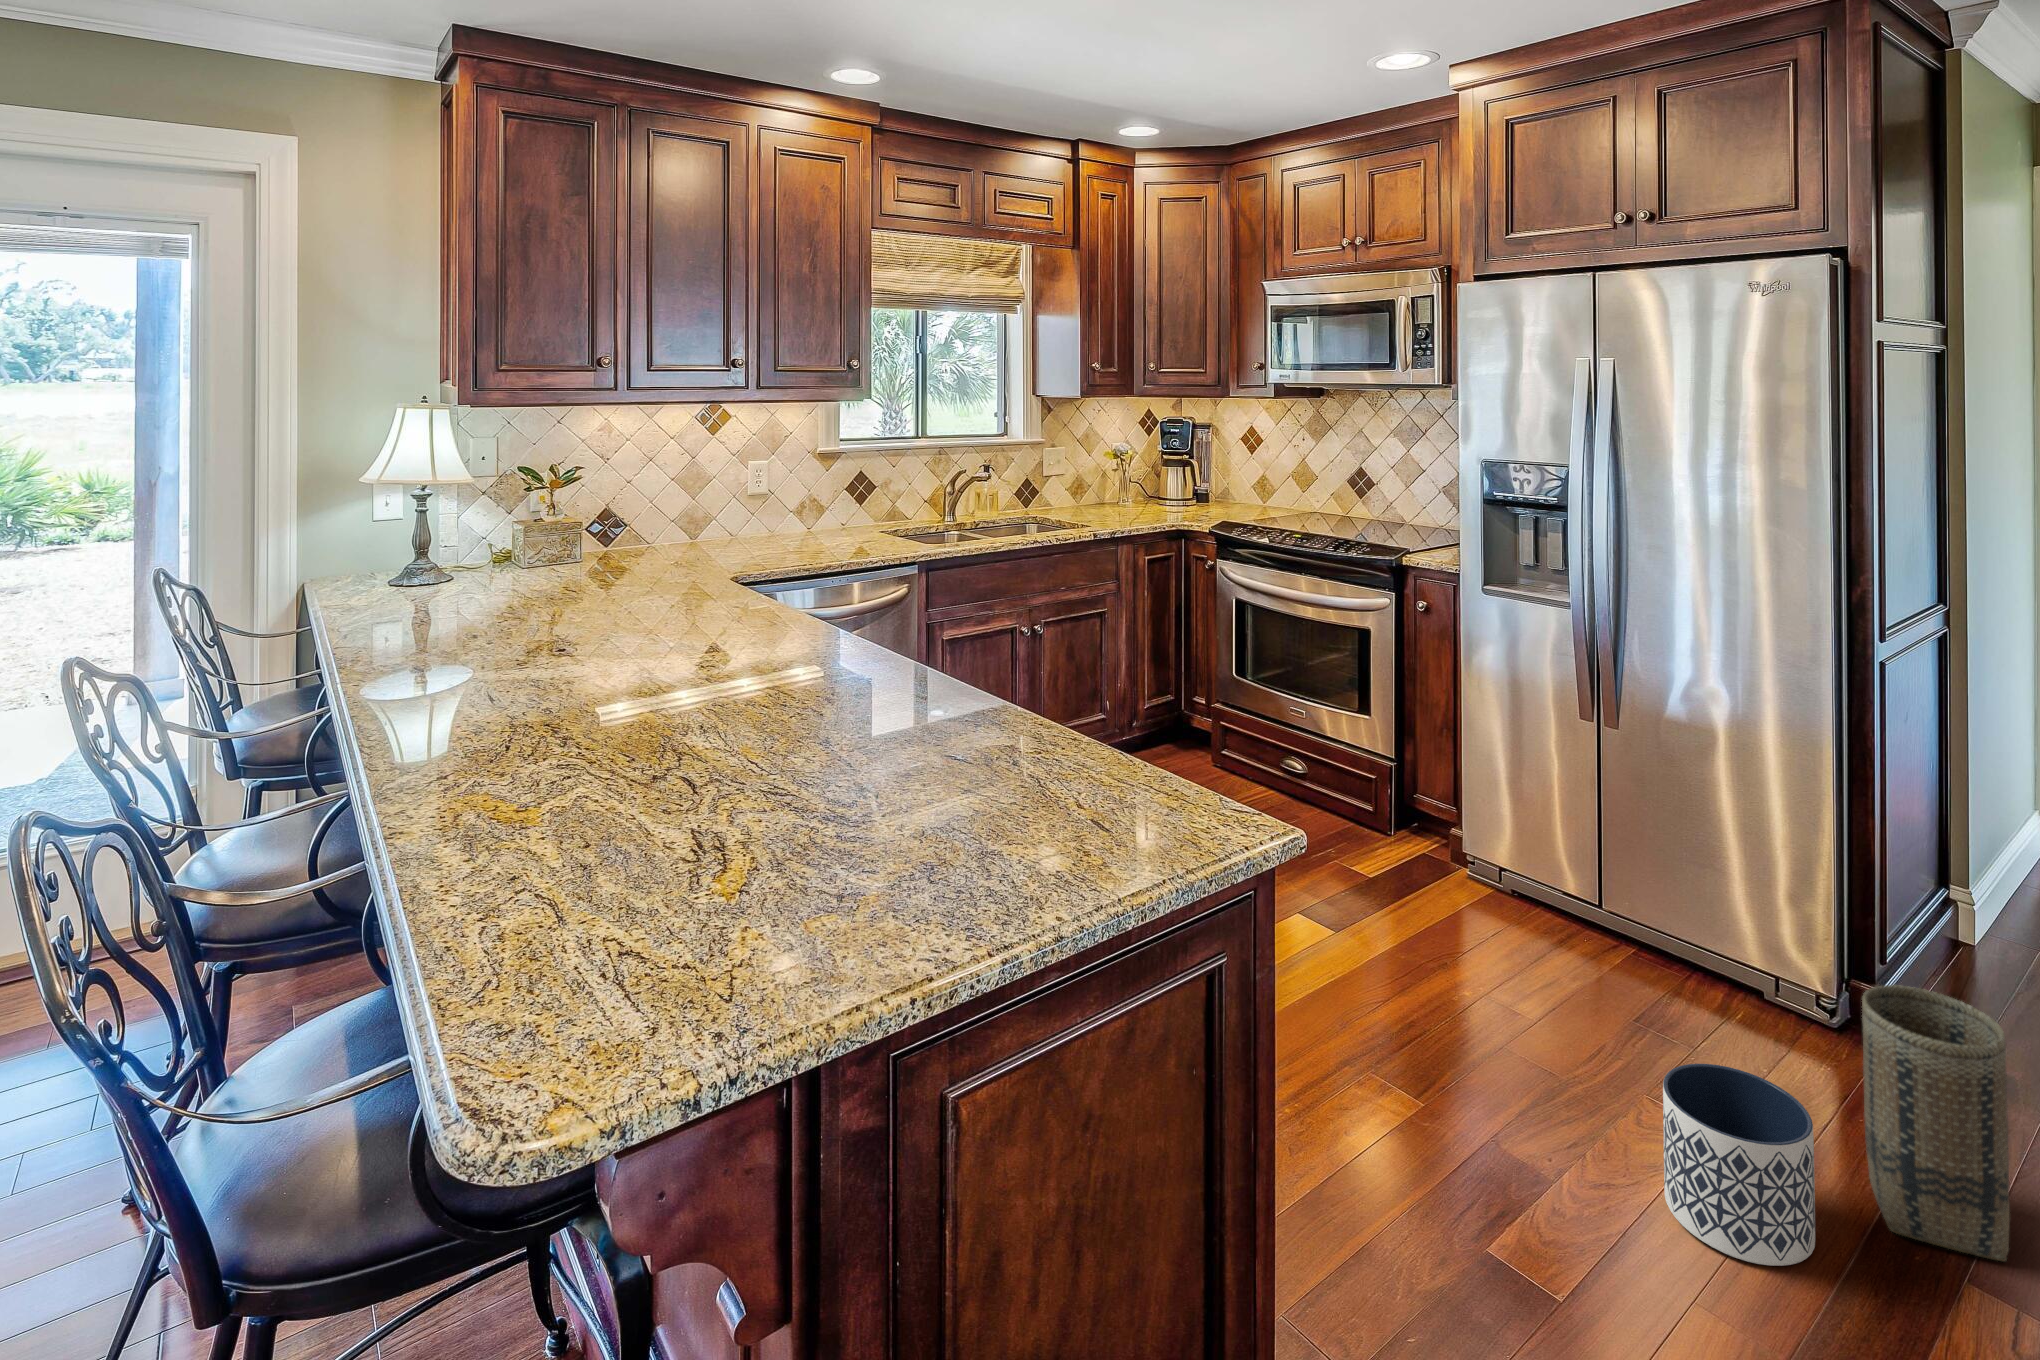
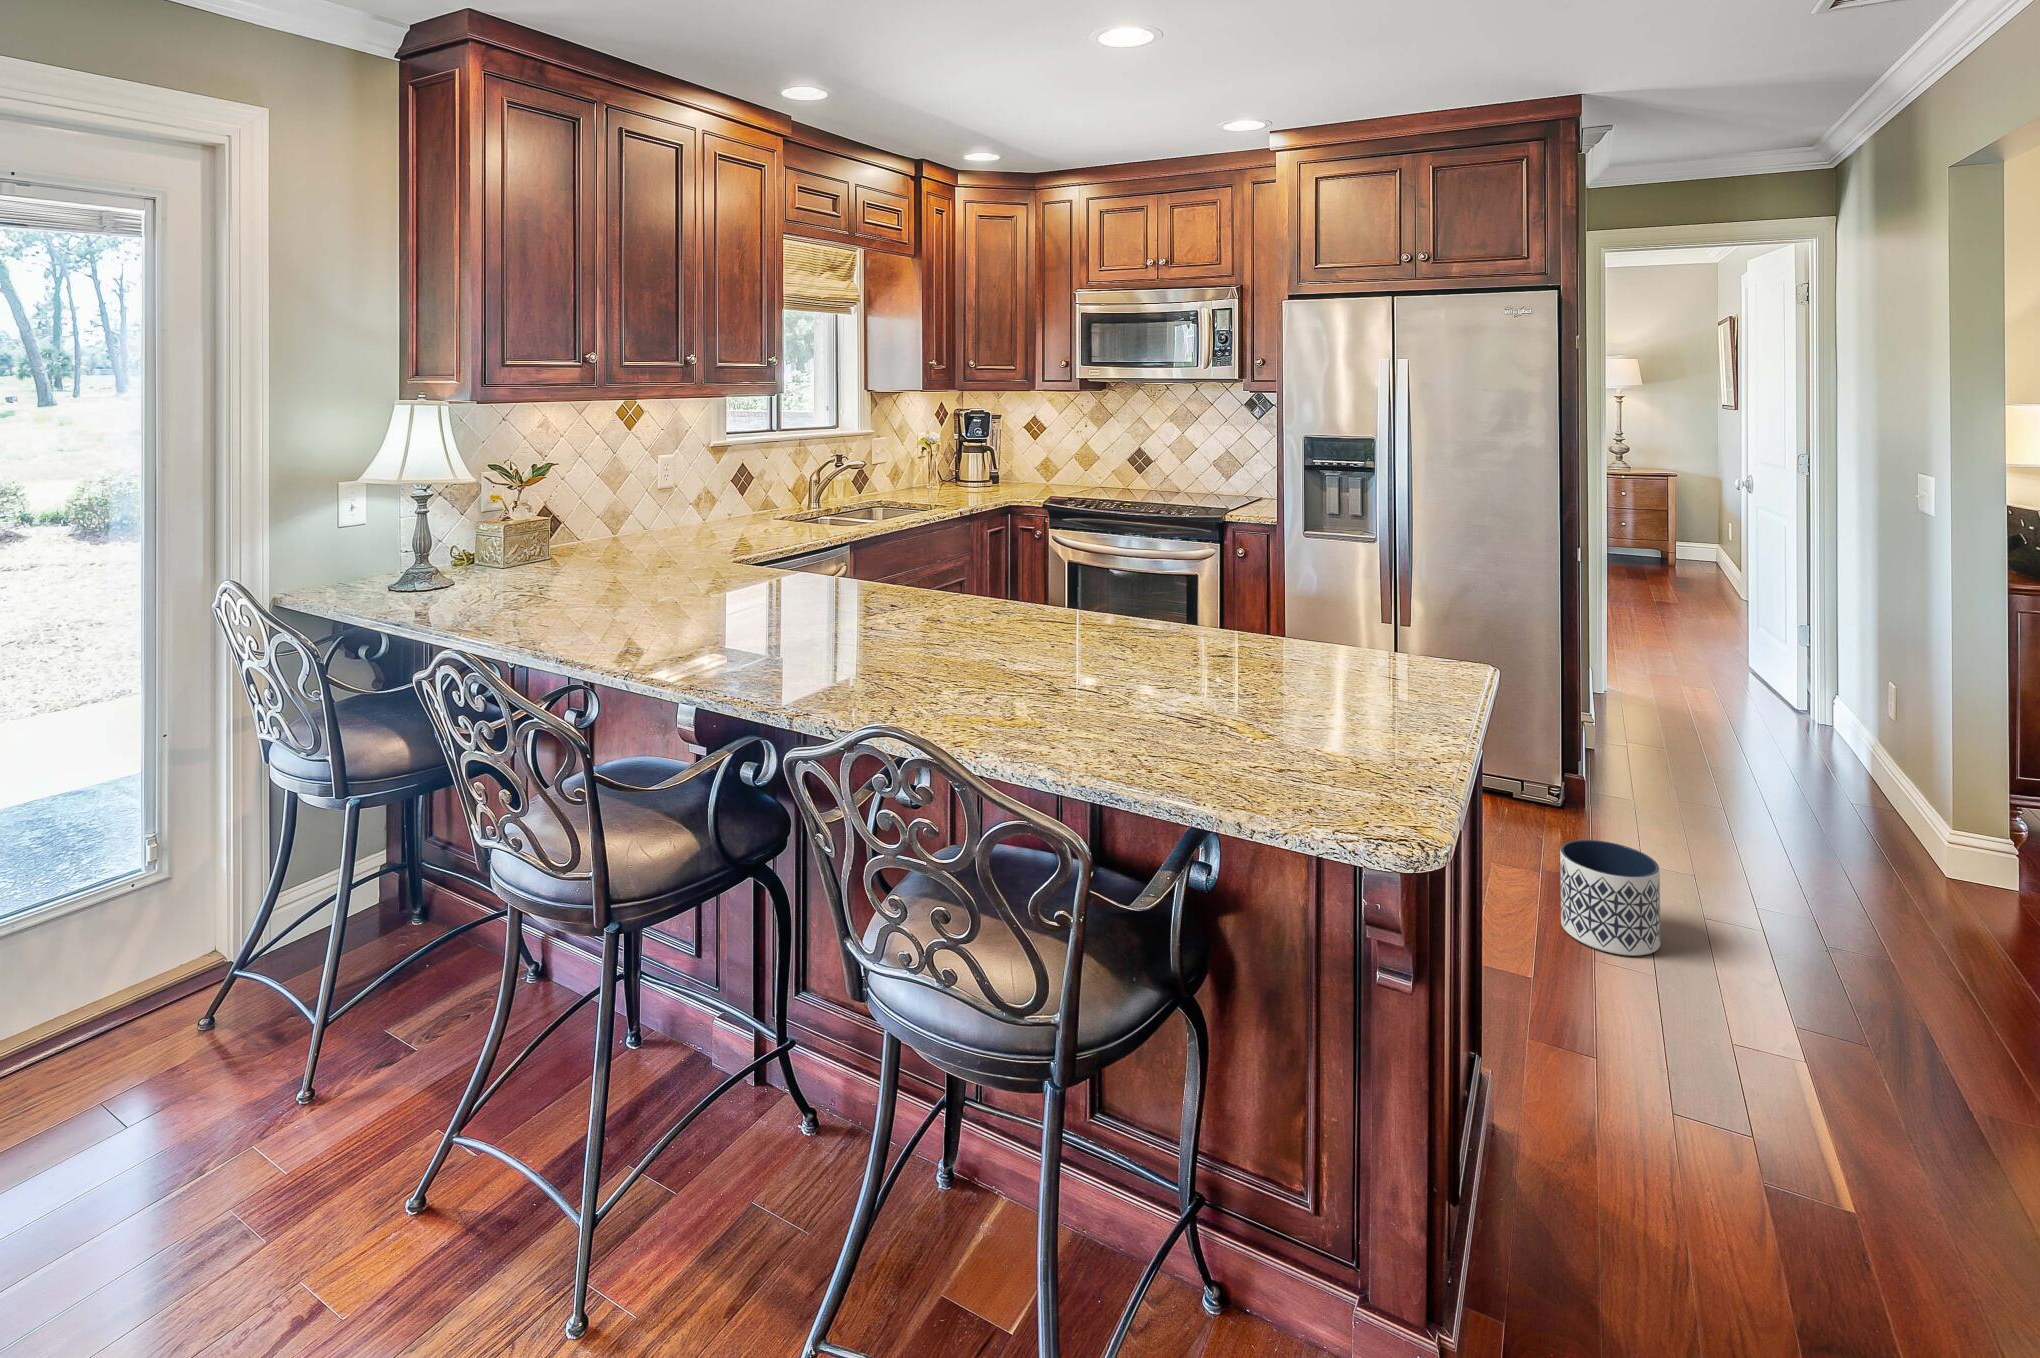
basket: present [1862,985,2010,1261] -> none [1655,770,1749,926]

